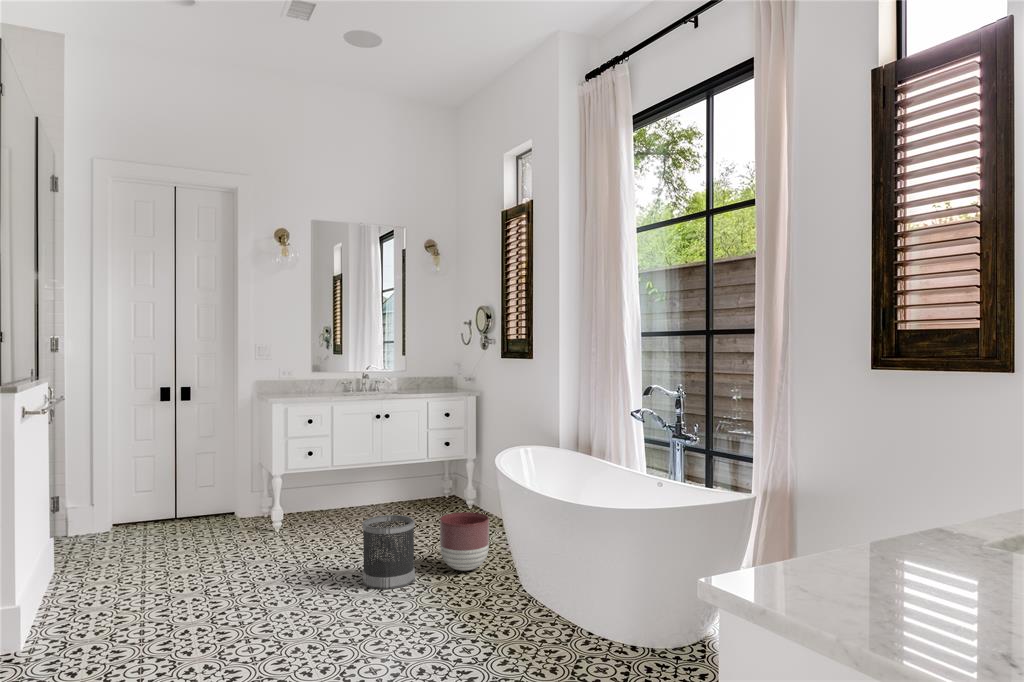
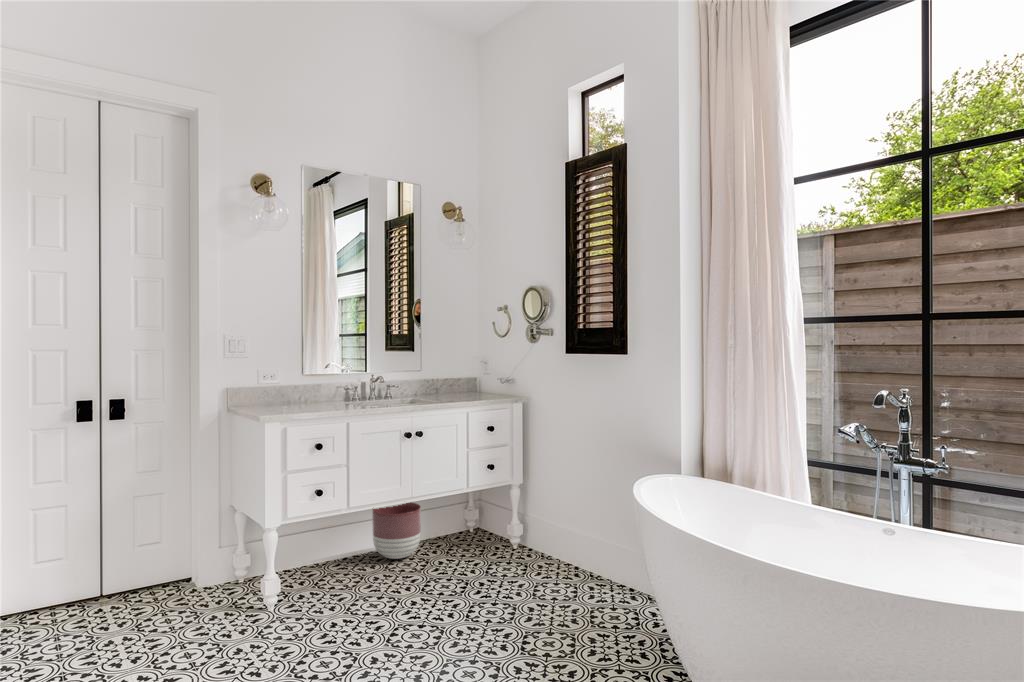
wastebasket: present [362,515,415,589] -> none [295,508,349,583]

